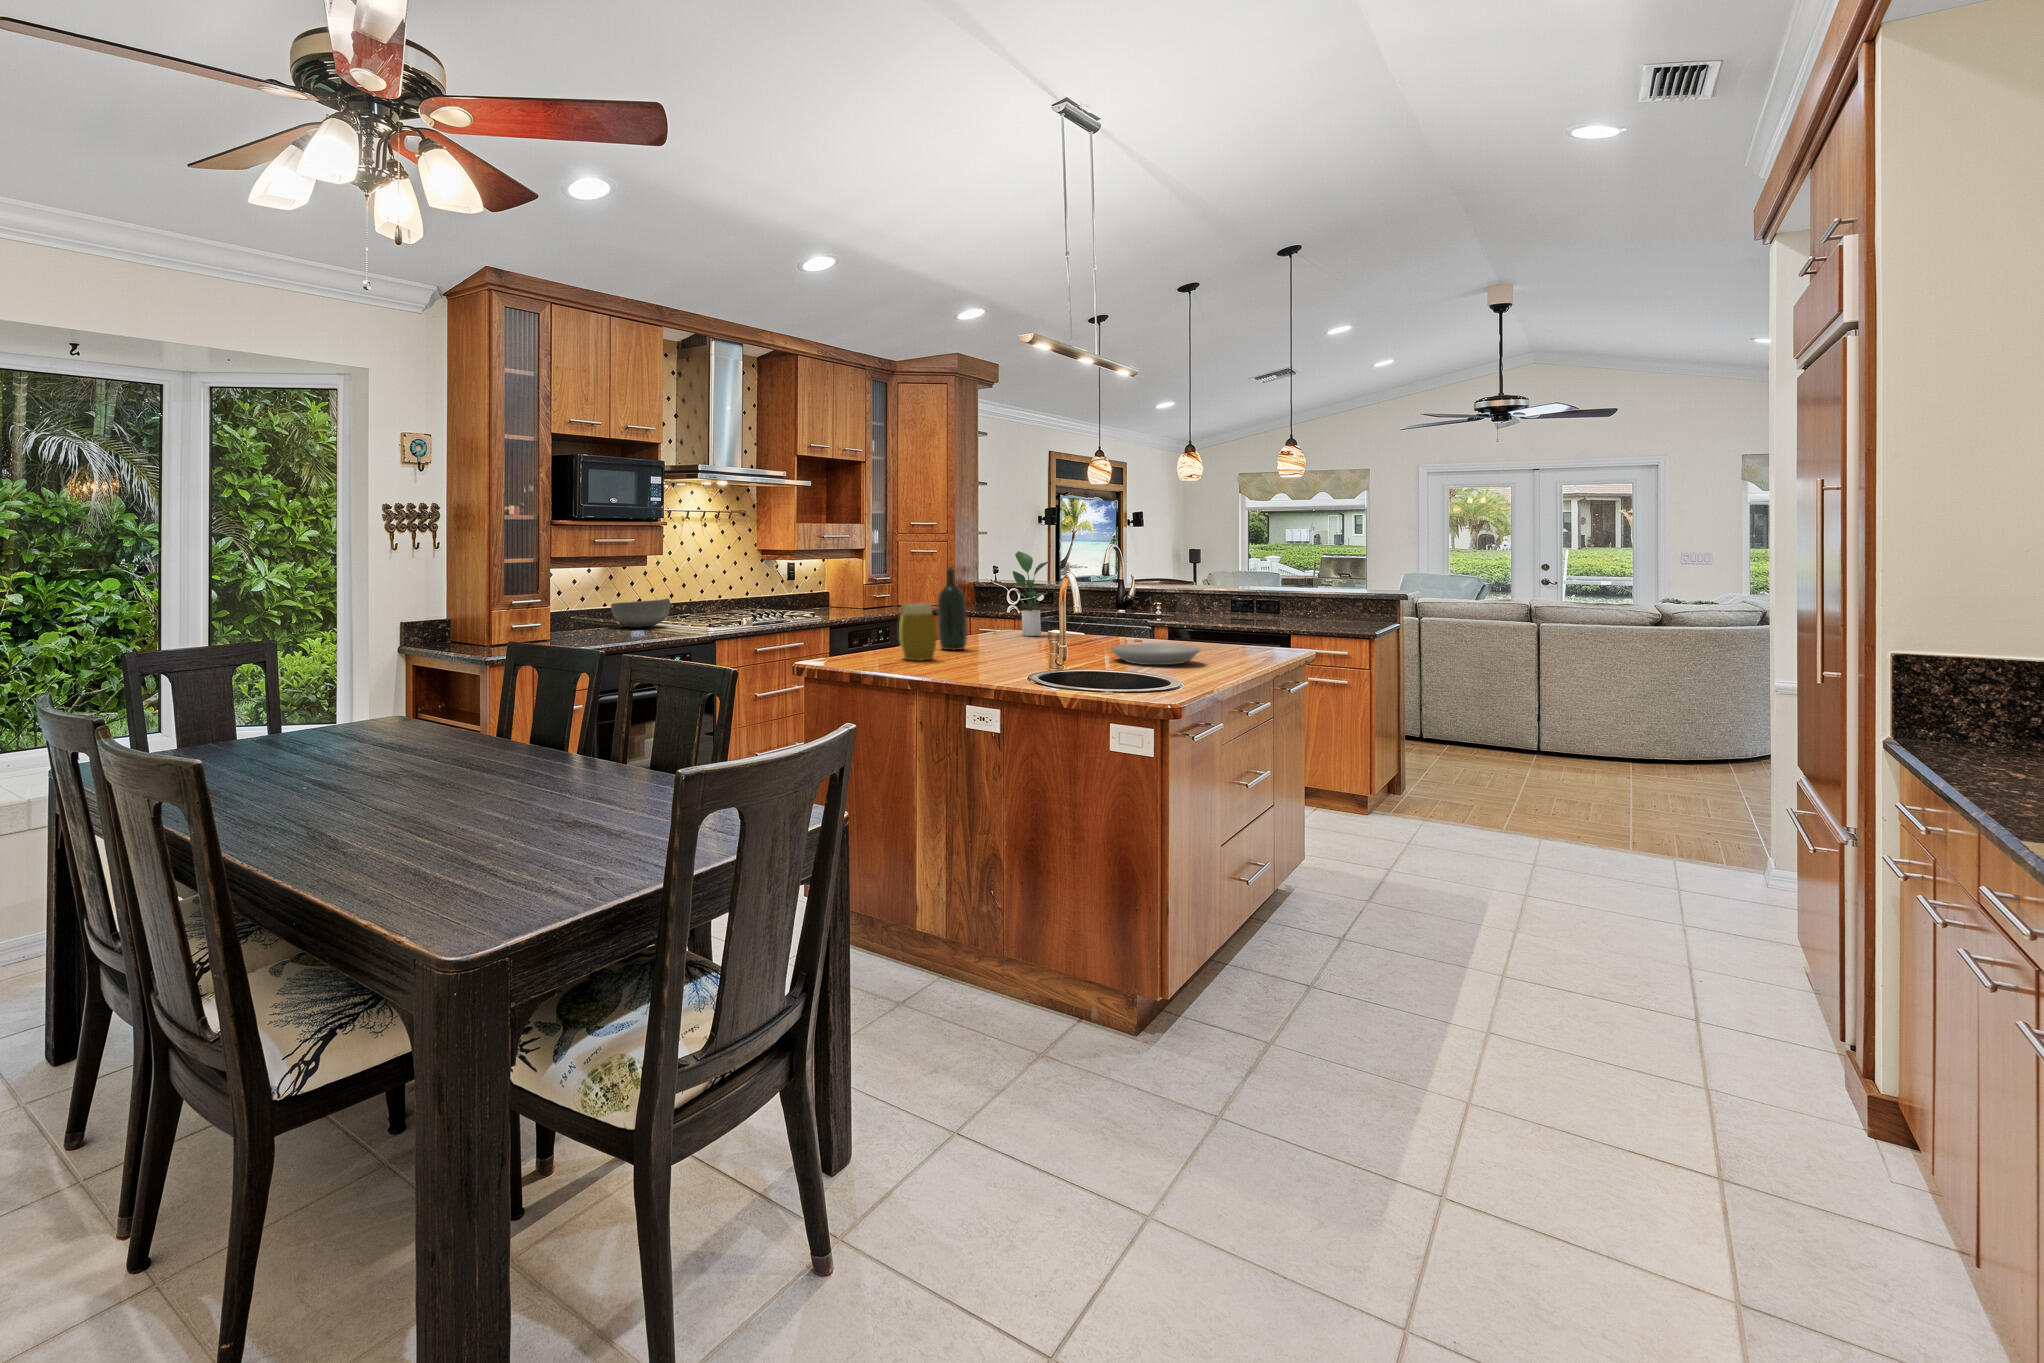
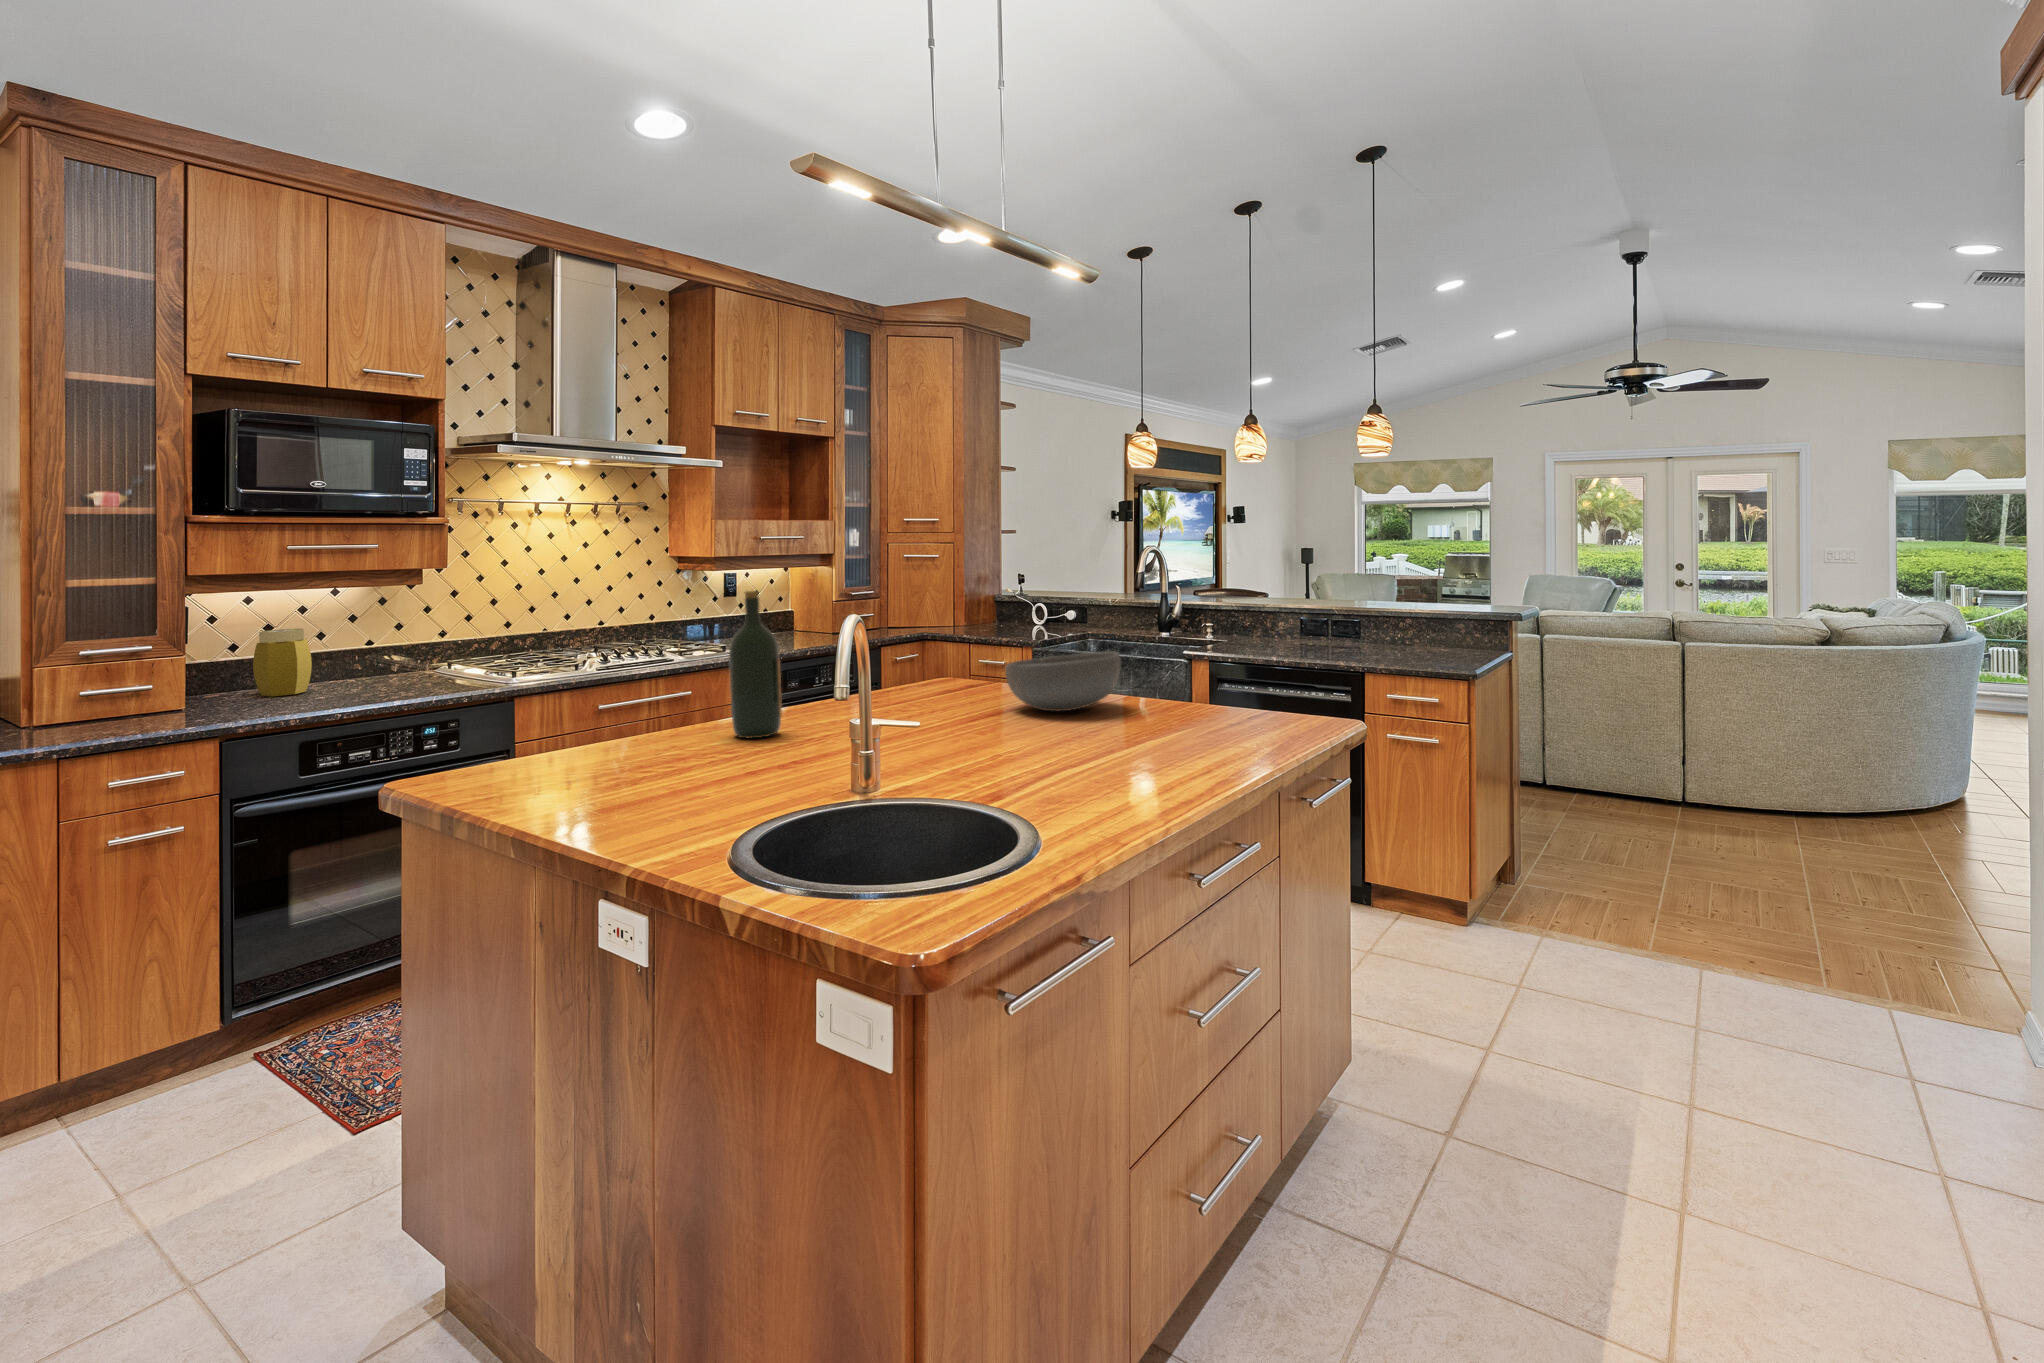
potted plant: present [1013,551,1050,636] -> none [920,561,982,694]
bowl: present [611,599,670,628] -> present [1005,651,1121,711]
jar: present [899,603,936,661] -> present [253,629,312,696]
plate: present [1111,643,1200,665] -> none [993,725,1146,776]

